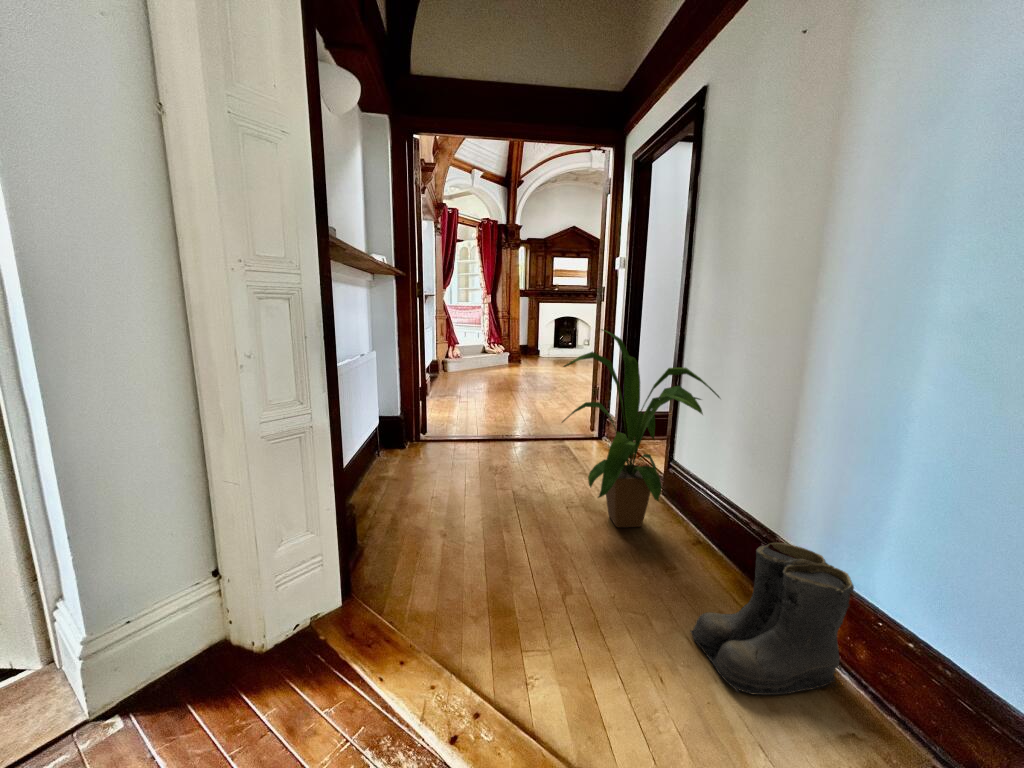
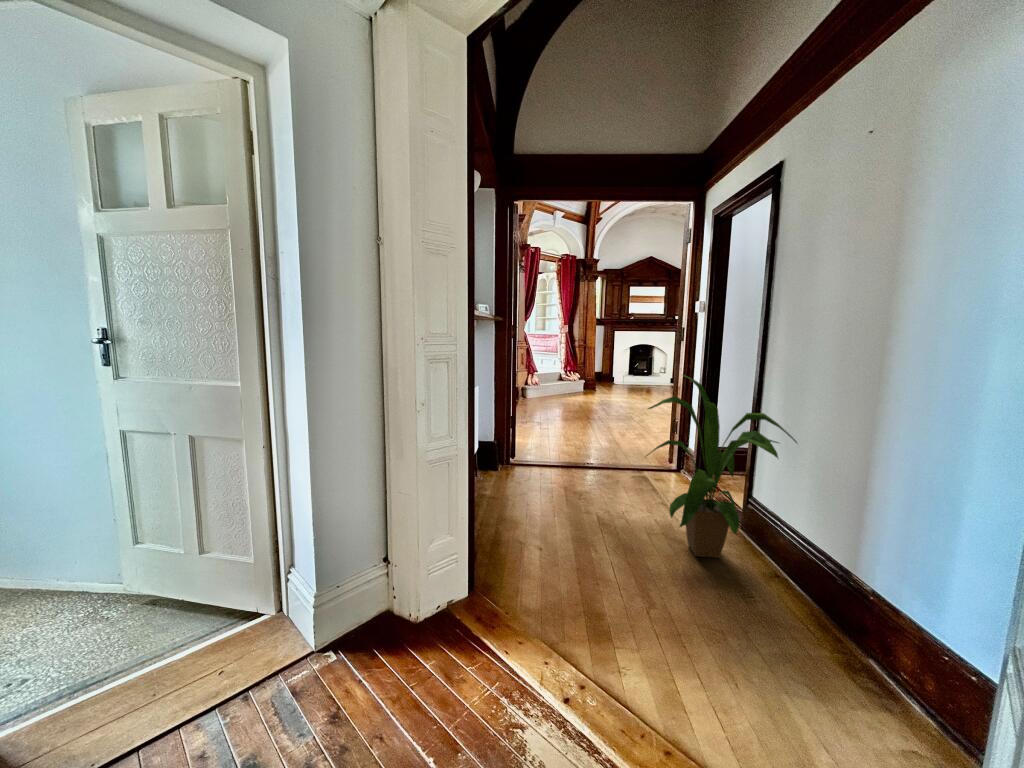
boots: present [690,543,854,695] -> none [764,578,917,710]

